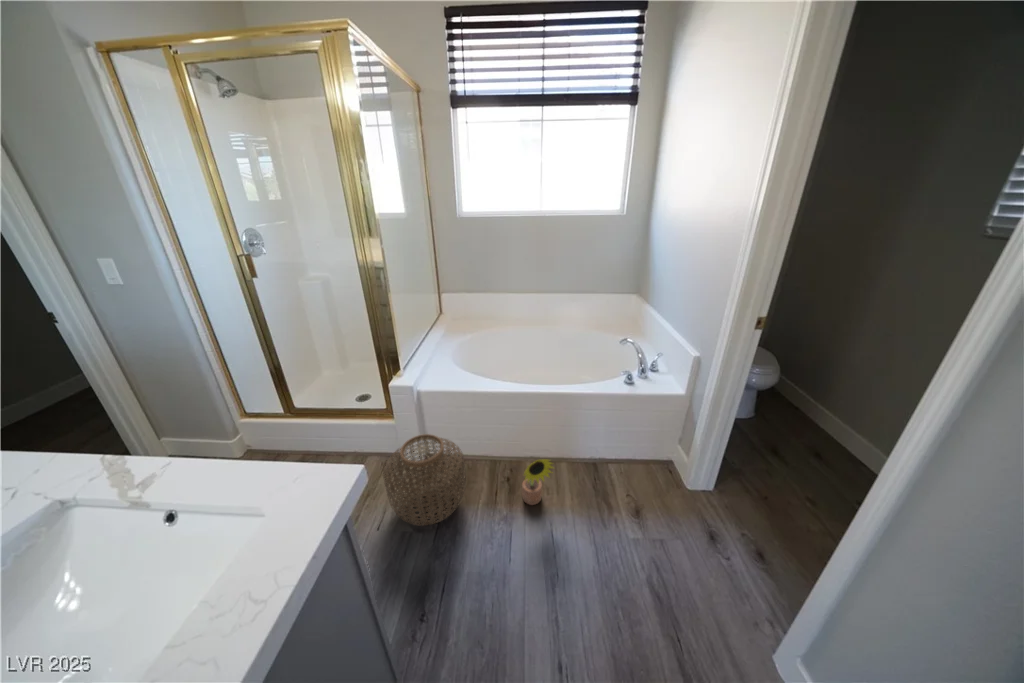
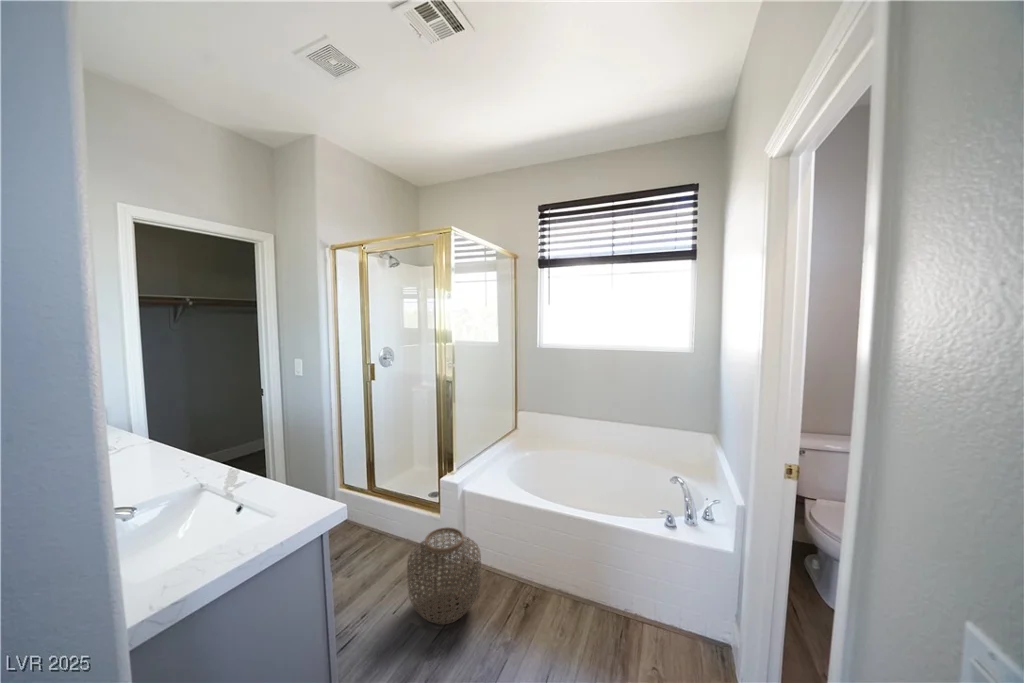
decorative plant: present [522,459,553,505] -> none [526,578,562,640]

